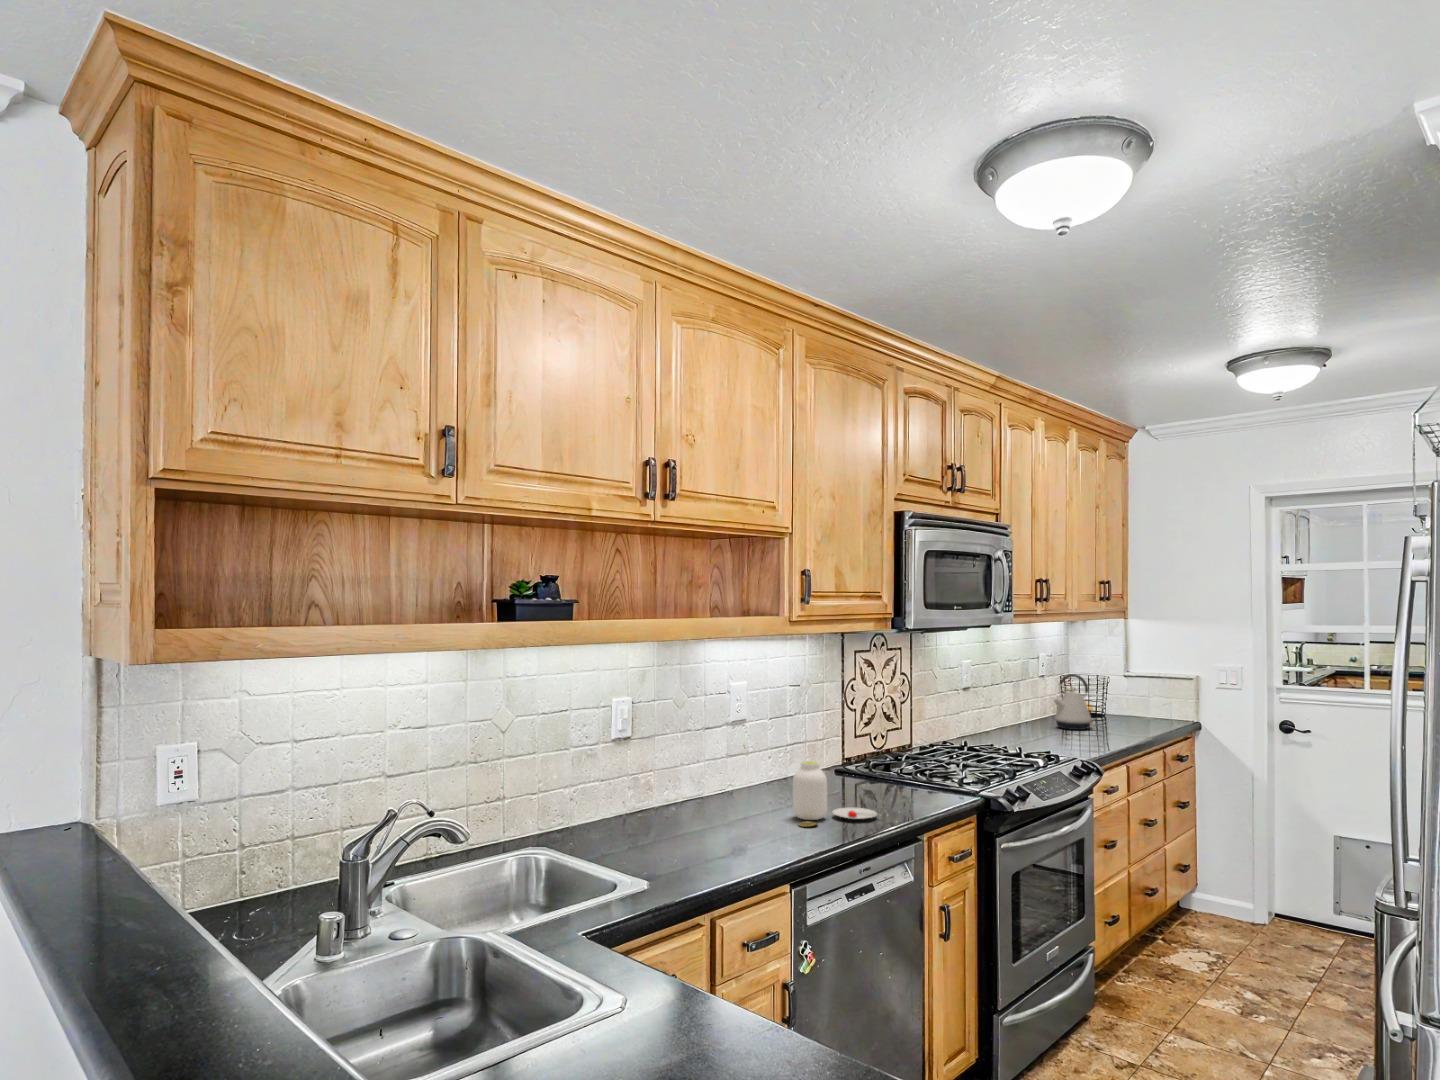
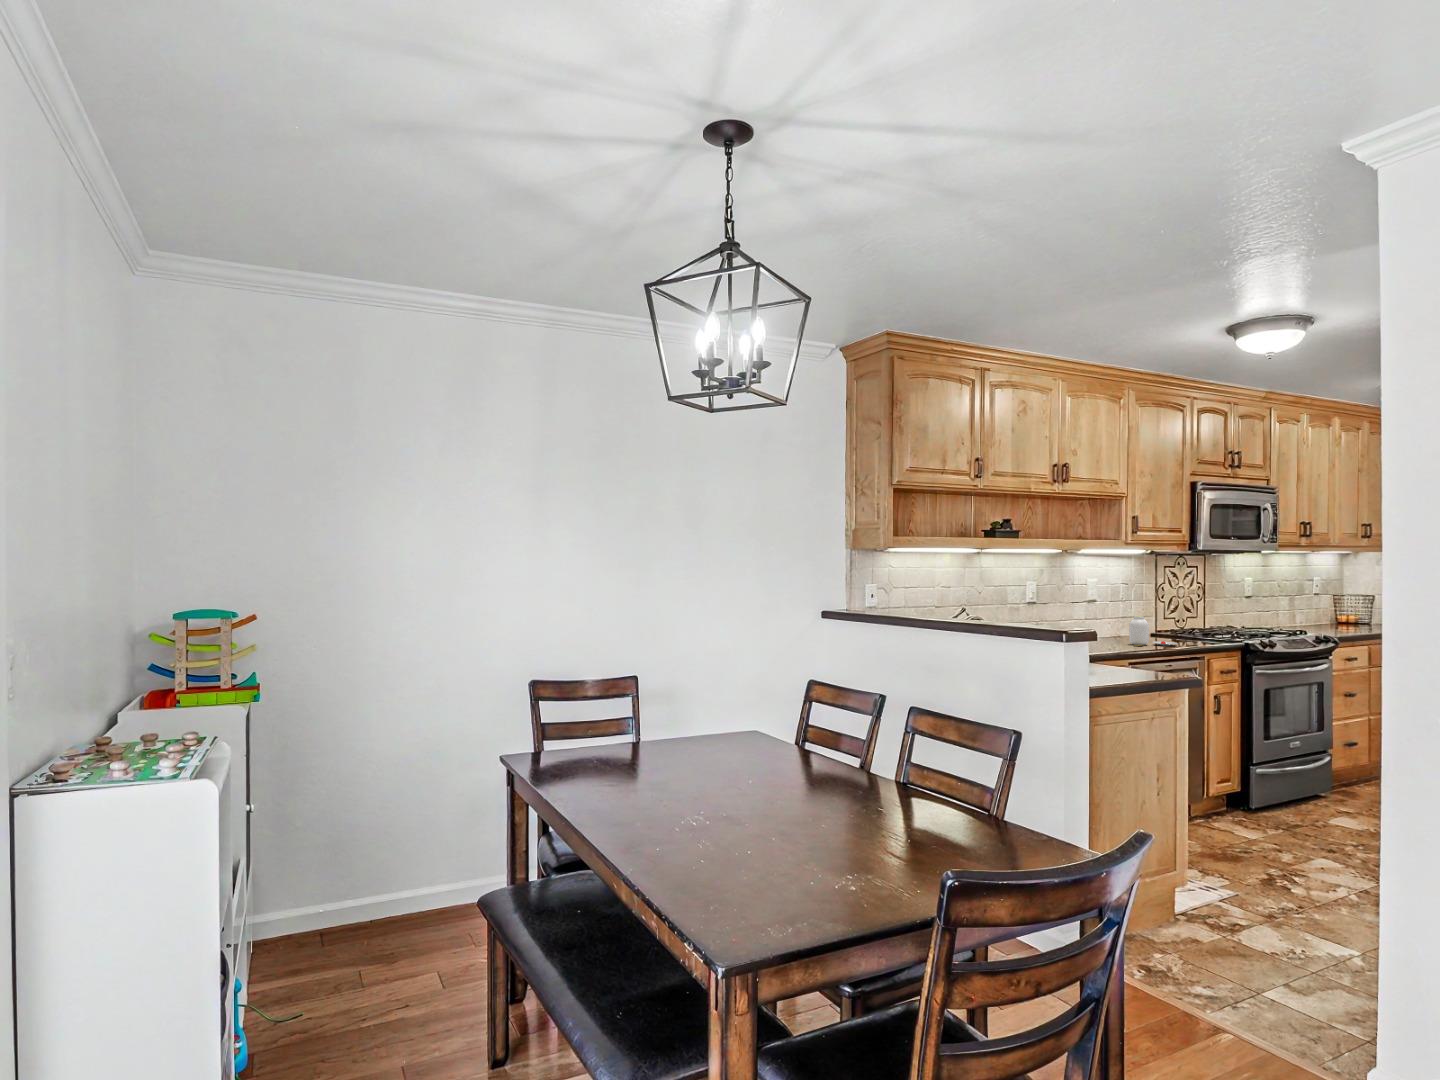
kettle: present [1054,674,1091,730] -> none [1317,589,1349,627]

